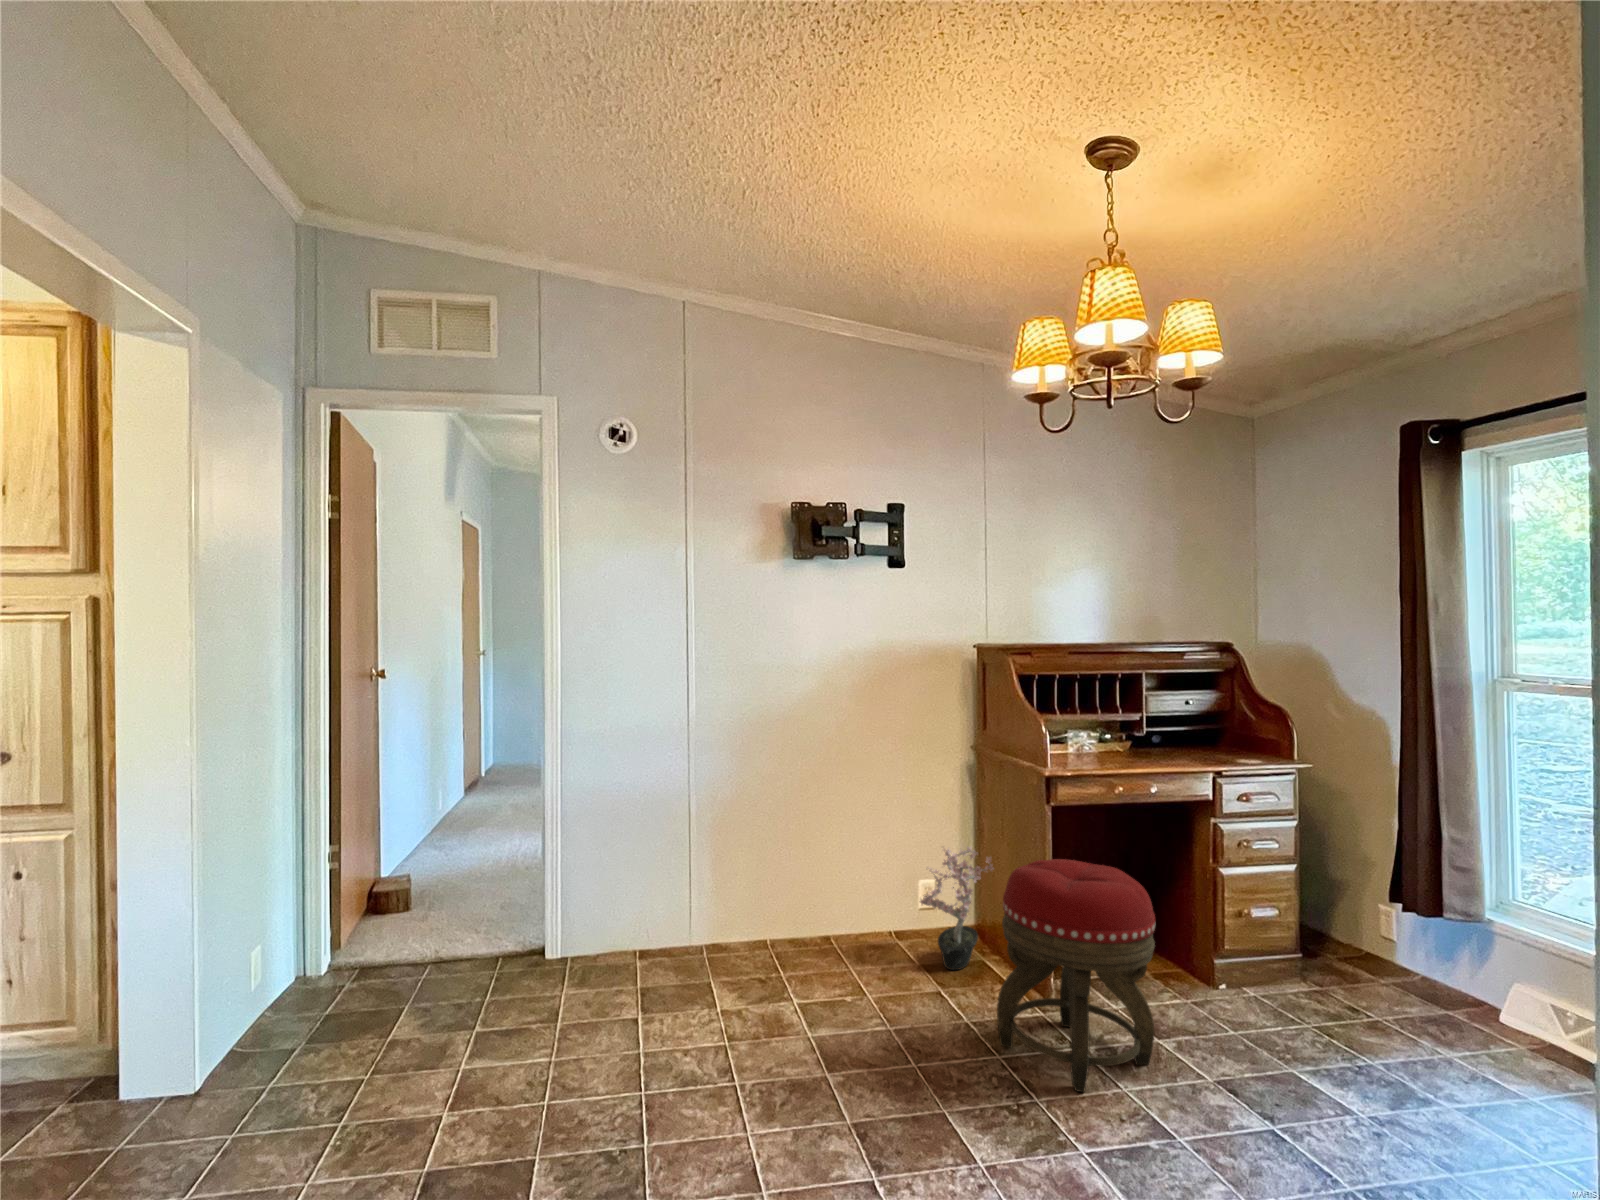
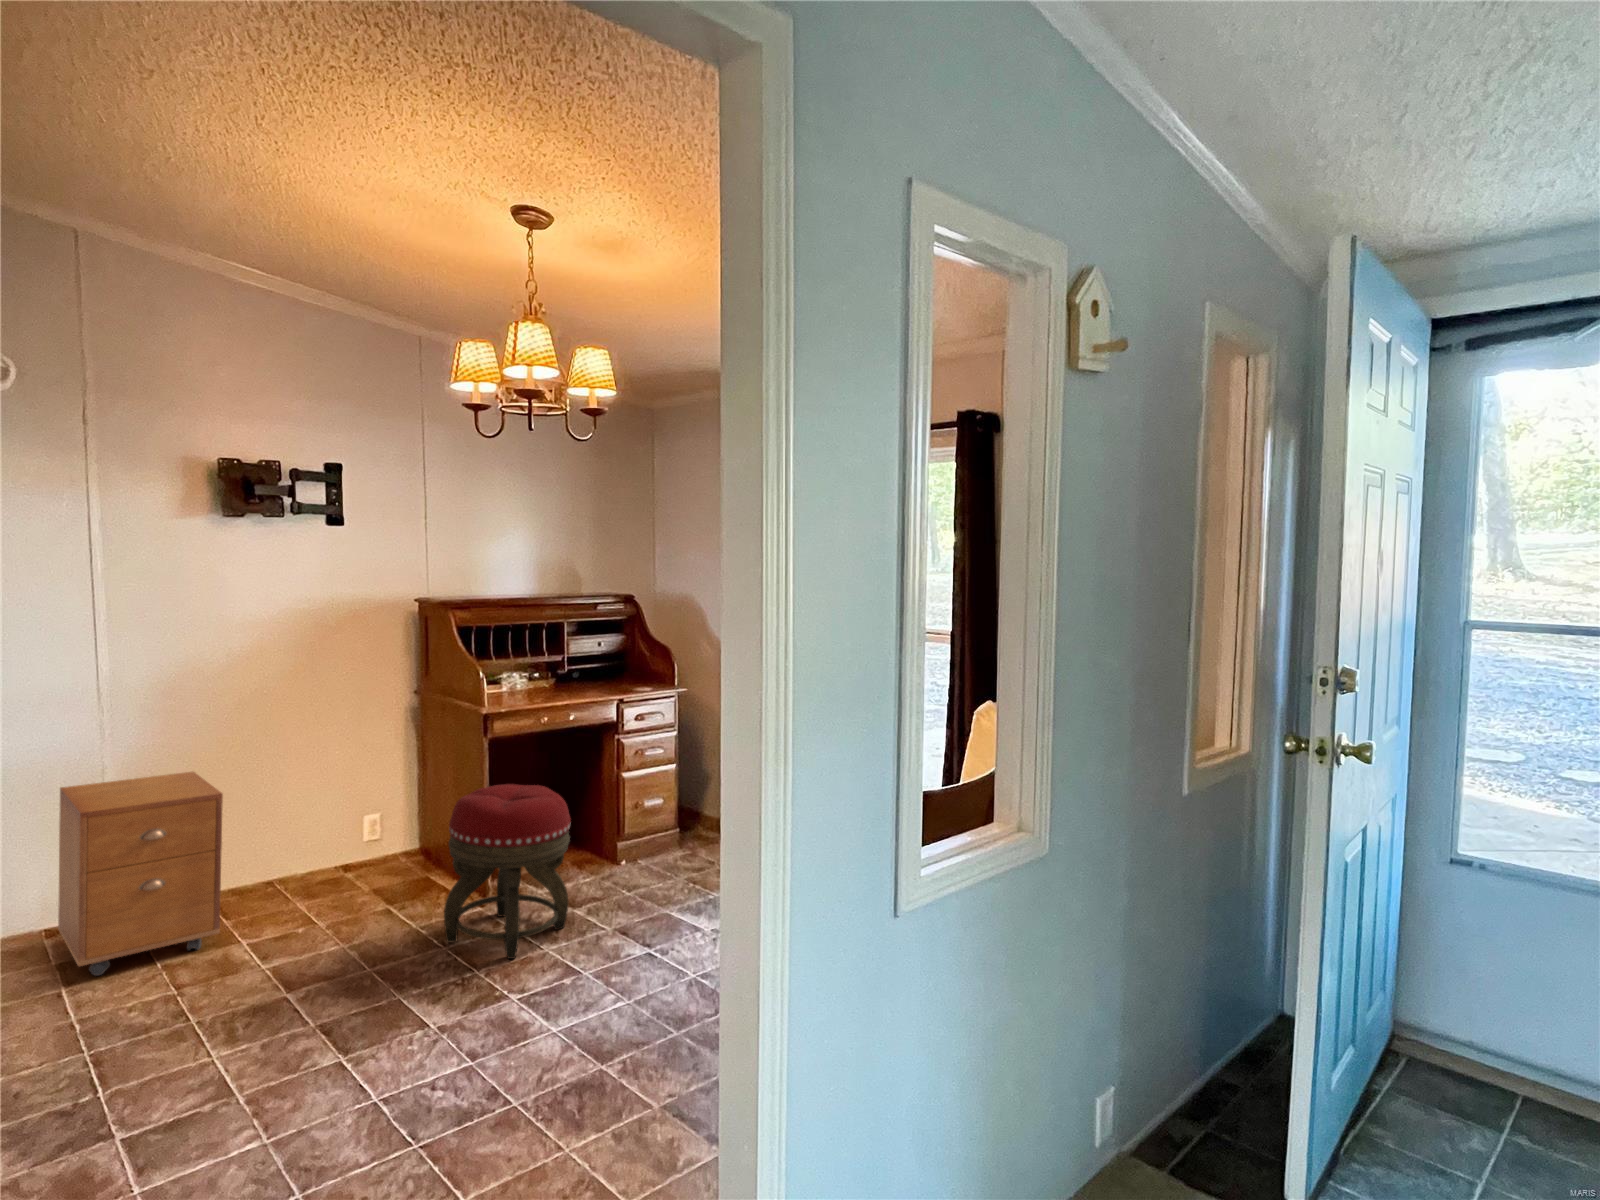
cabinet: none [662,805,786,992] -> present [58,772,223,976]
potted plant: present [920,847,994,970] -> none [361,777,442,894]

